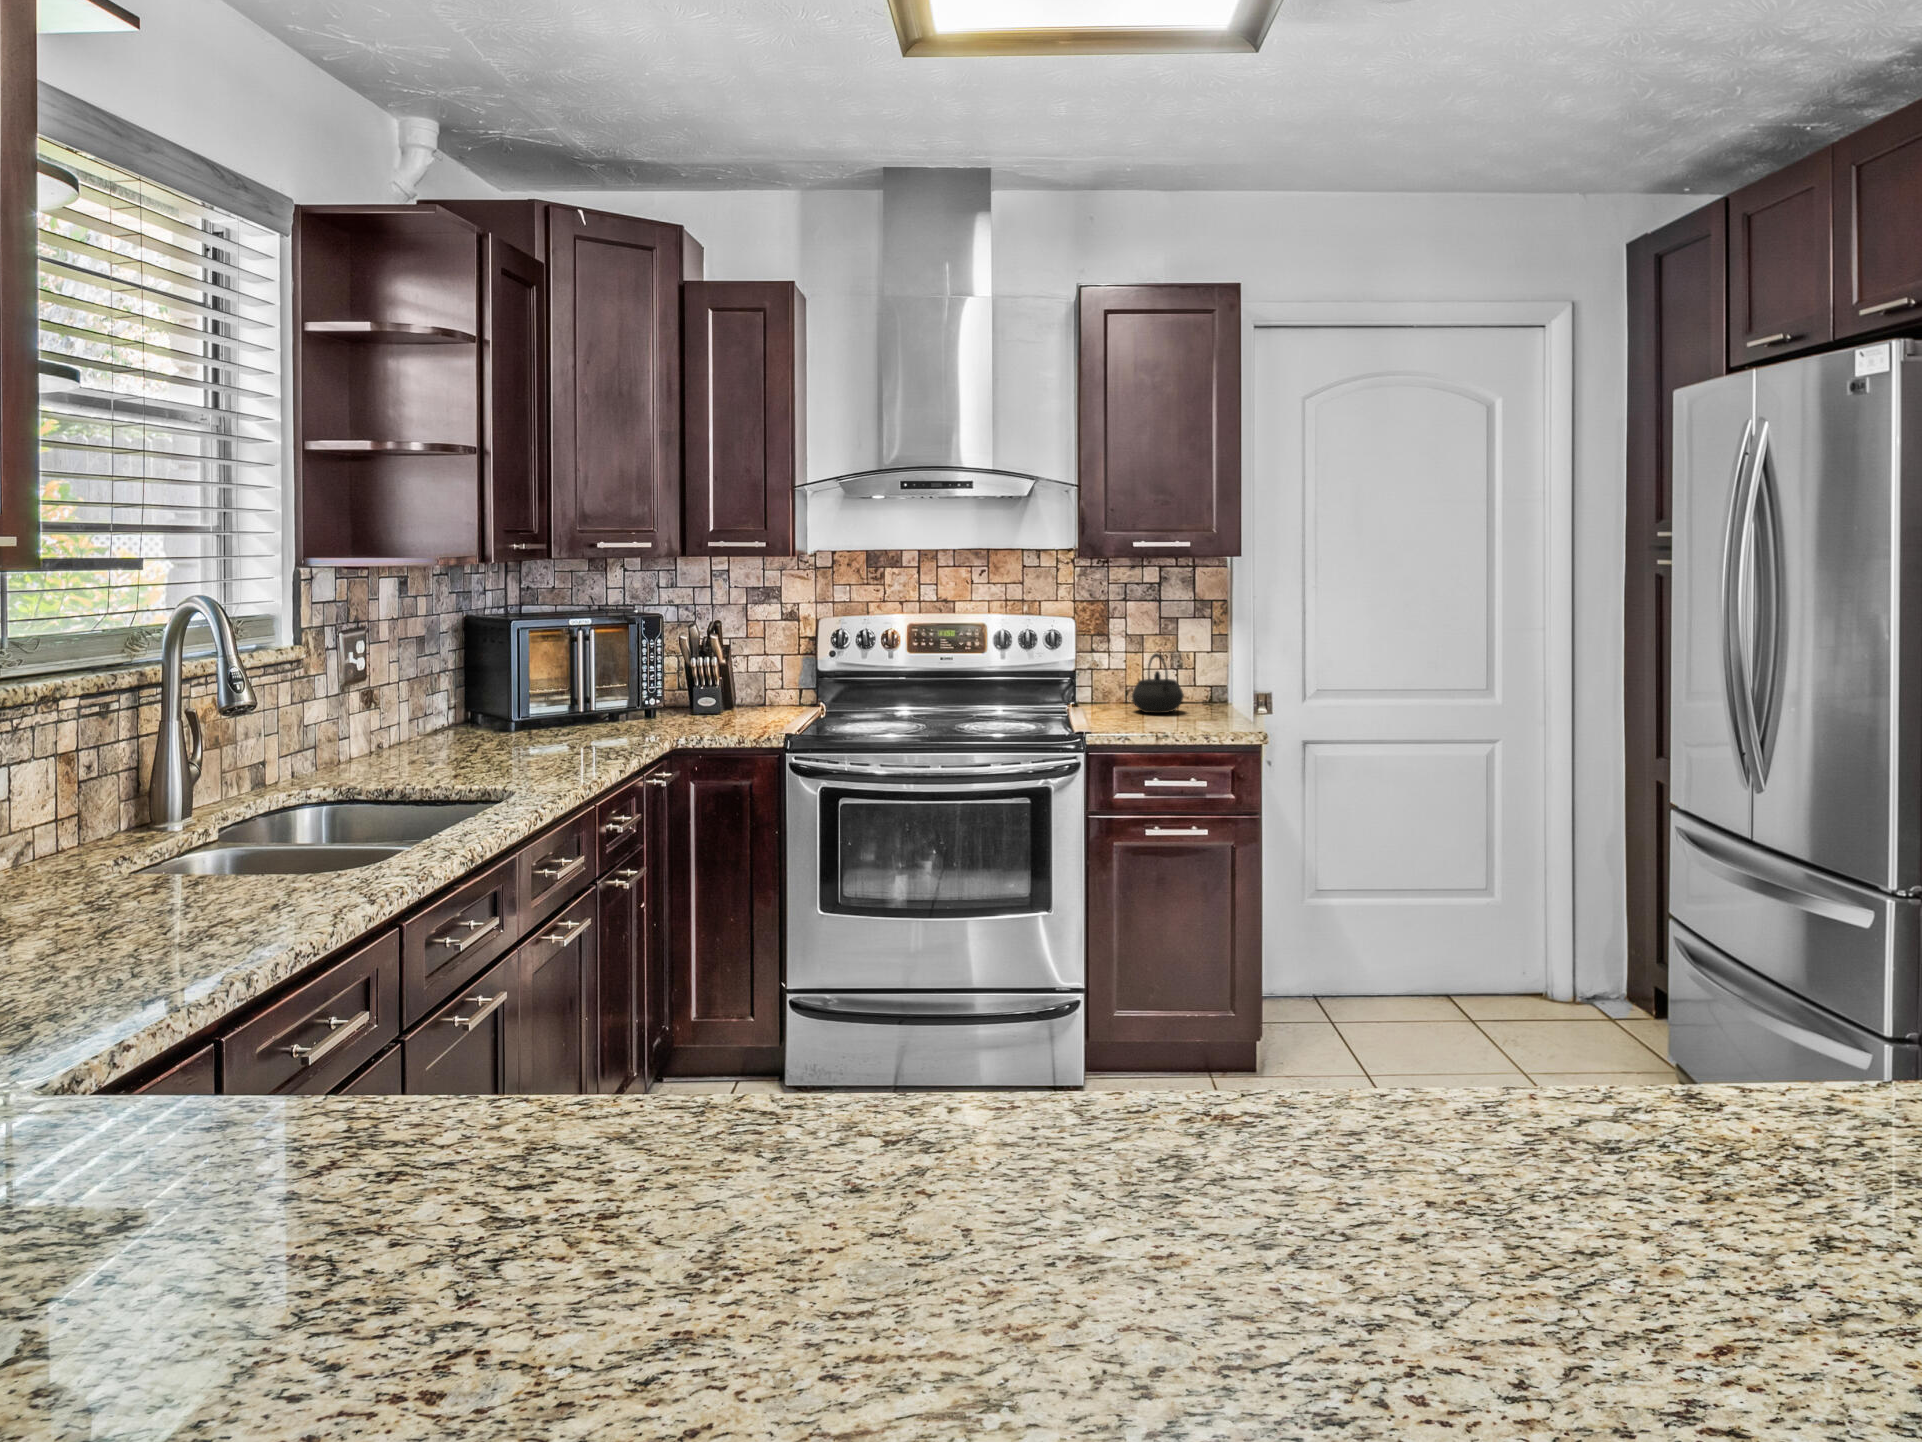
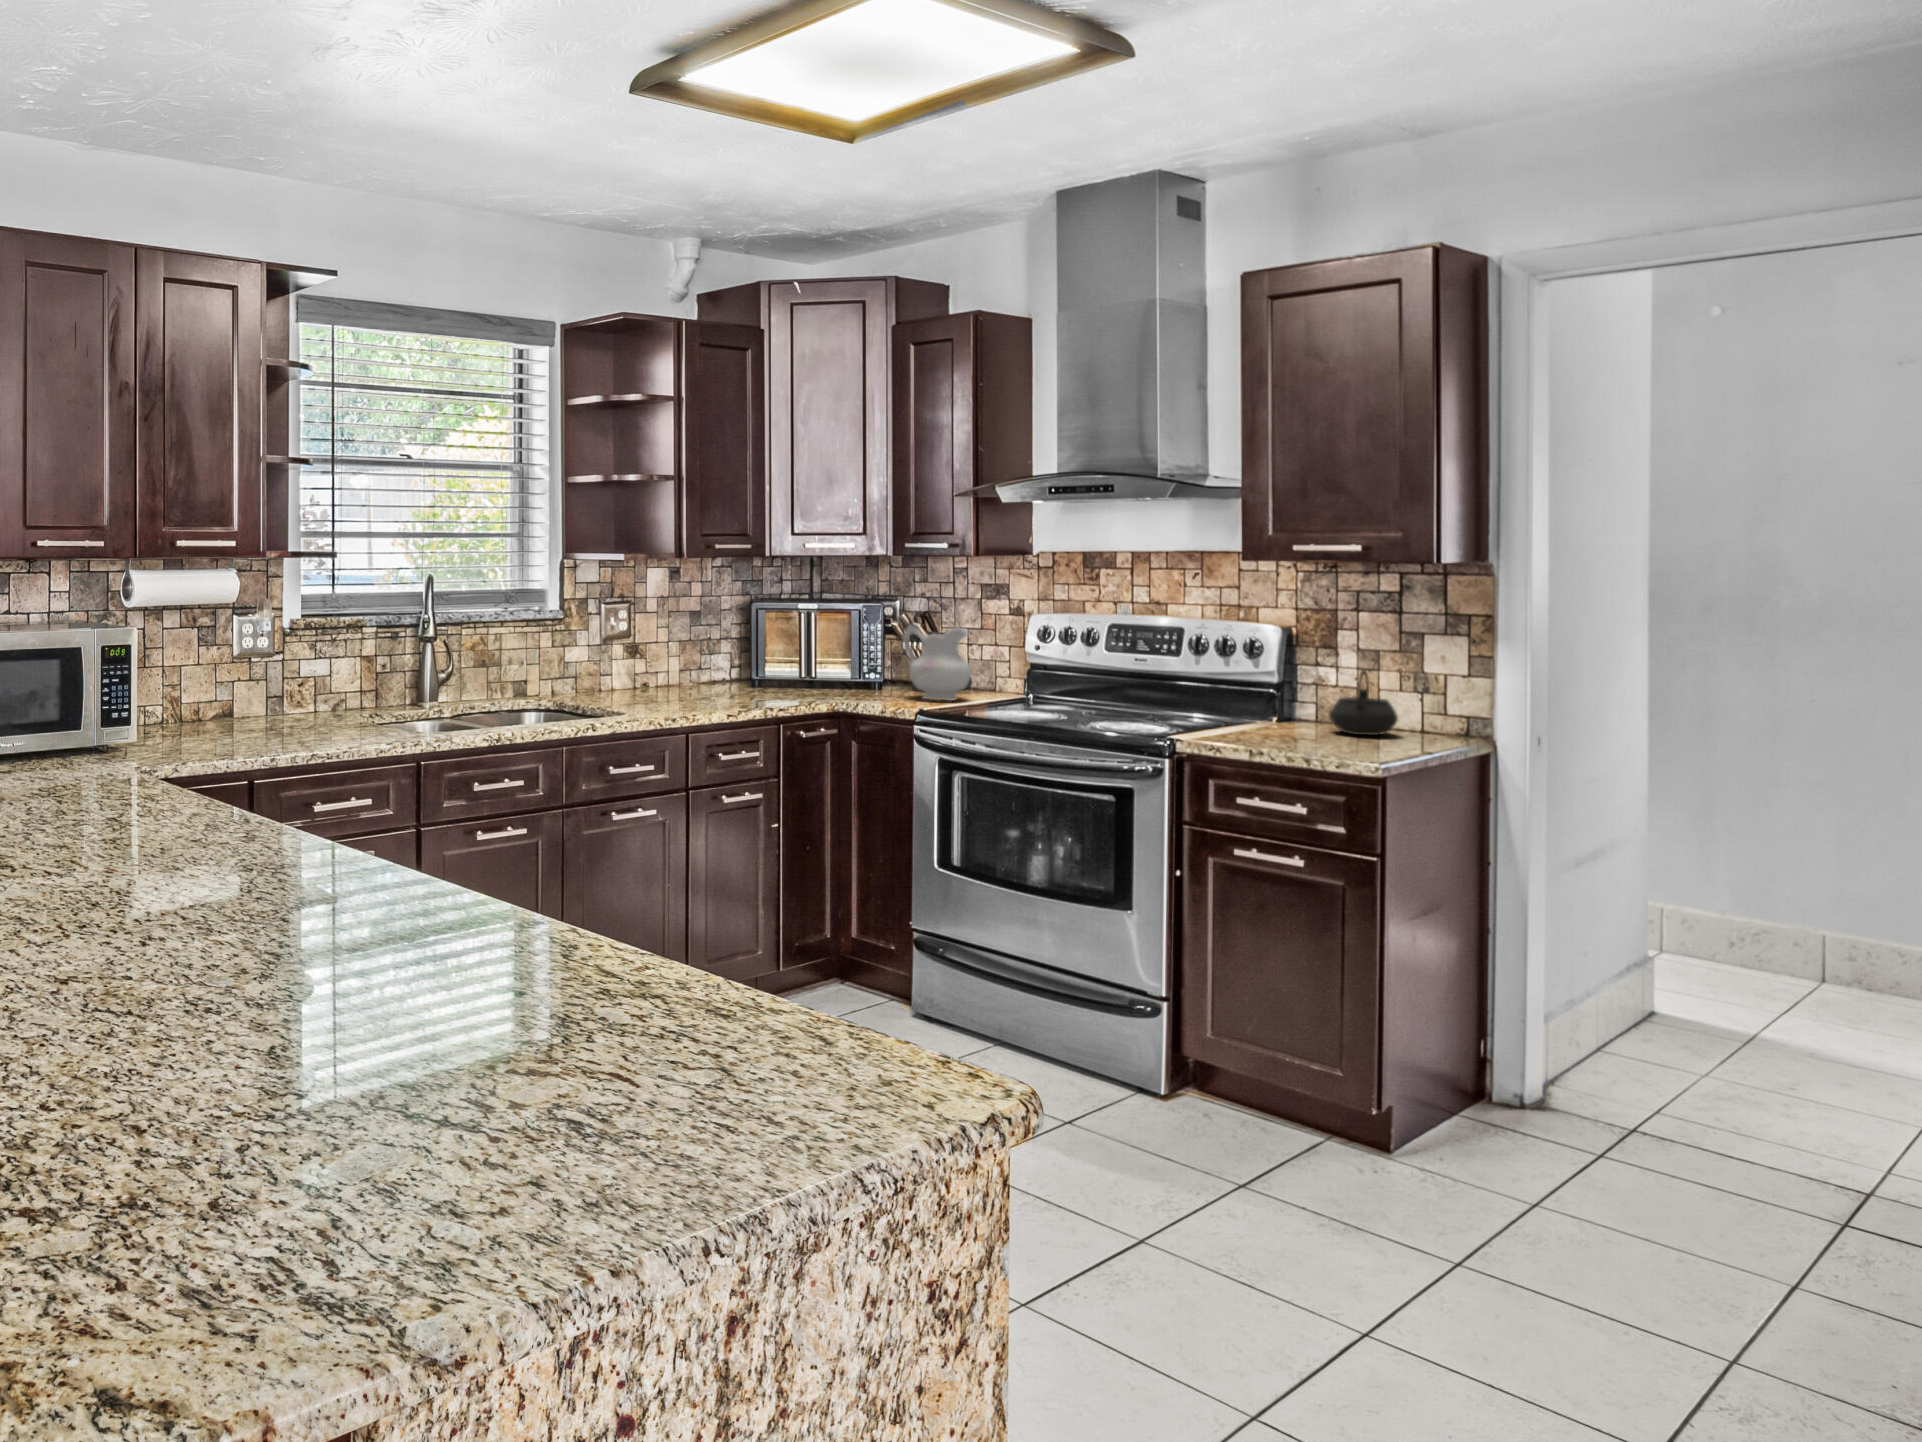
ceramic pitcher: none [721,635,799,722] -> present [903,624,971,700]

